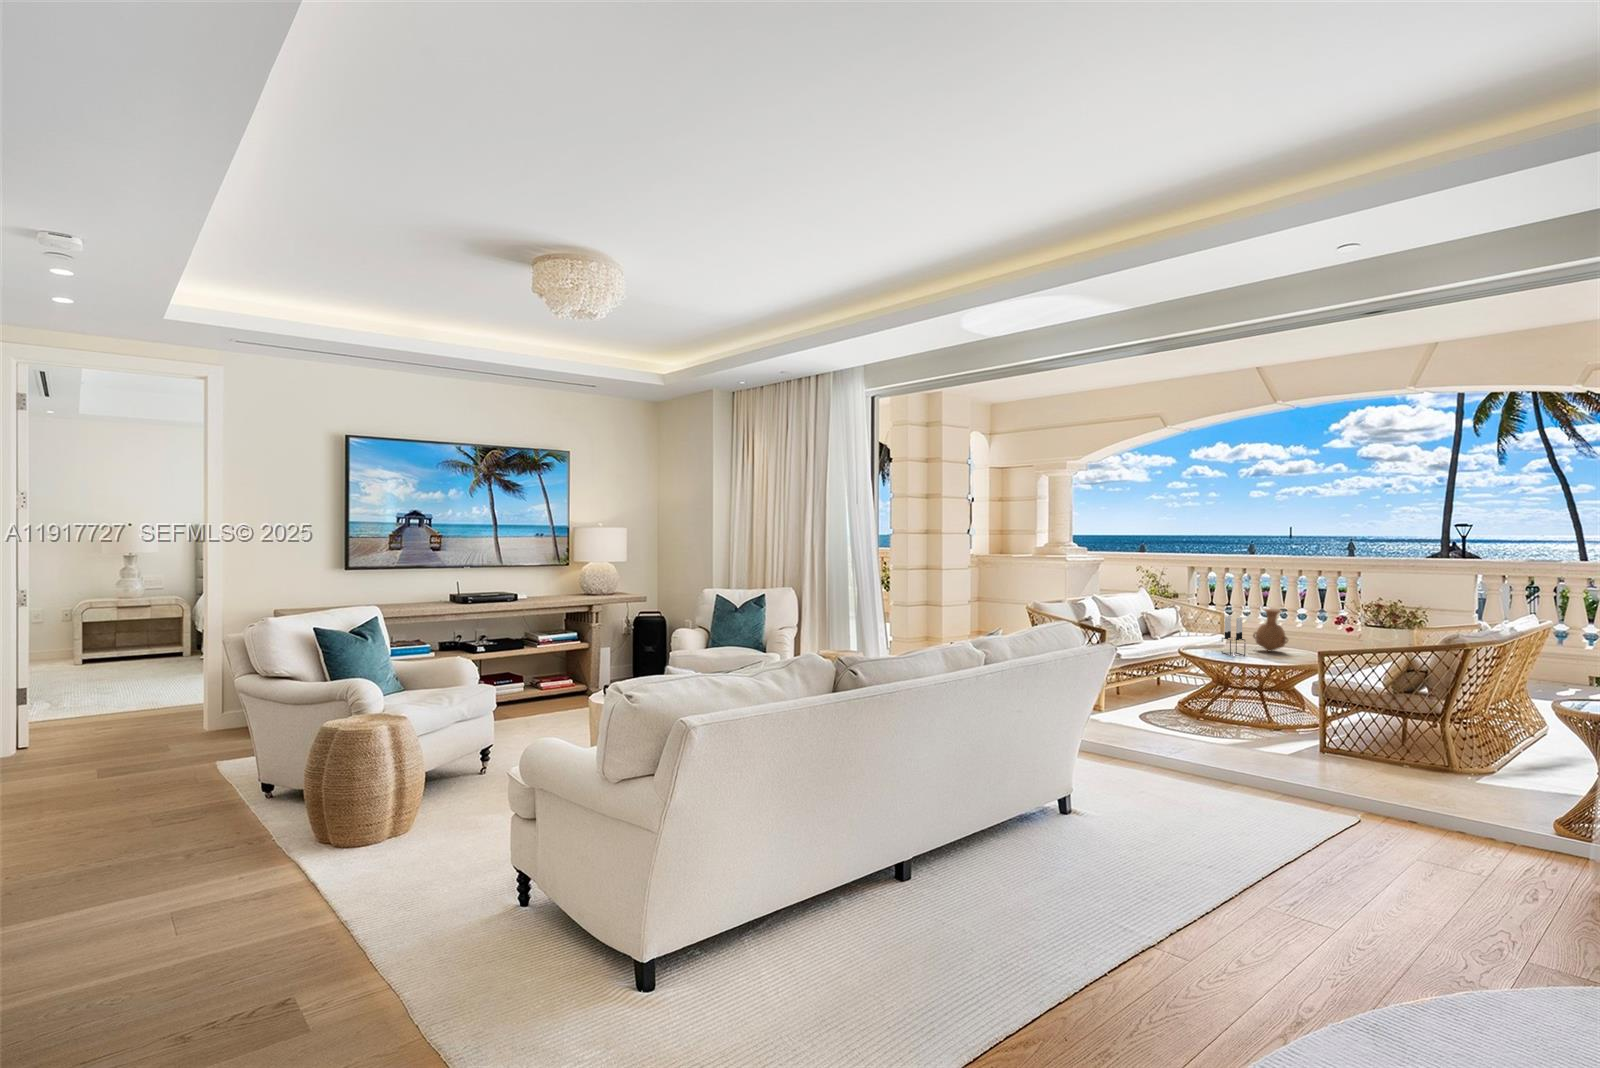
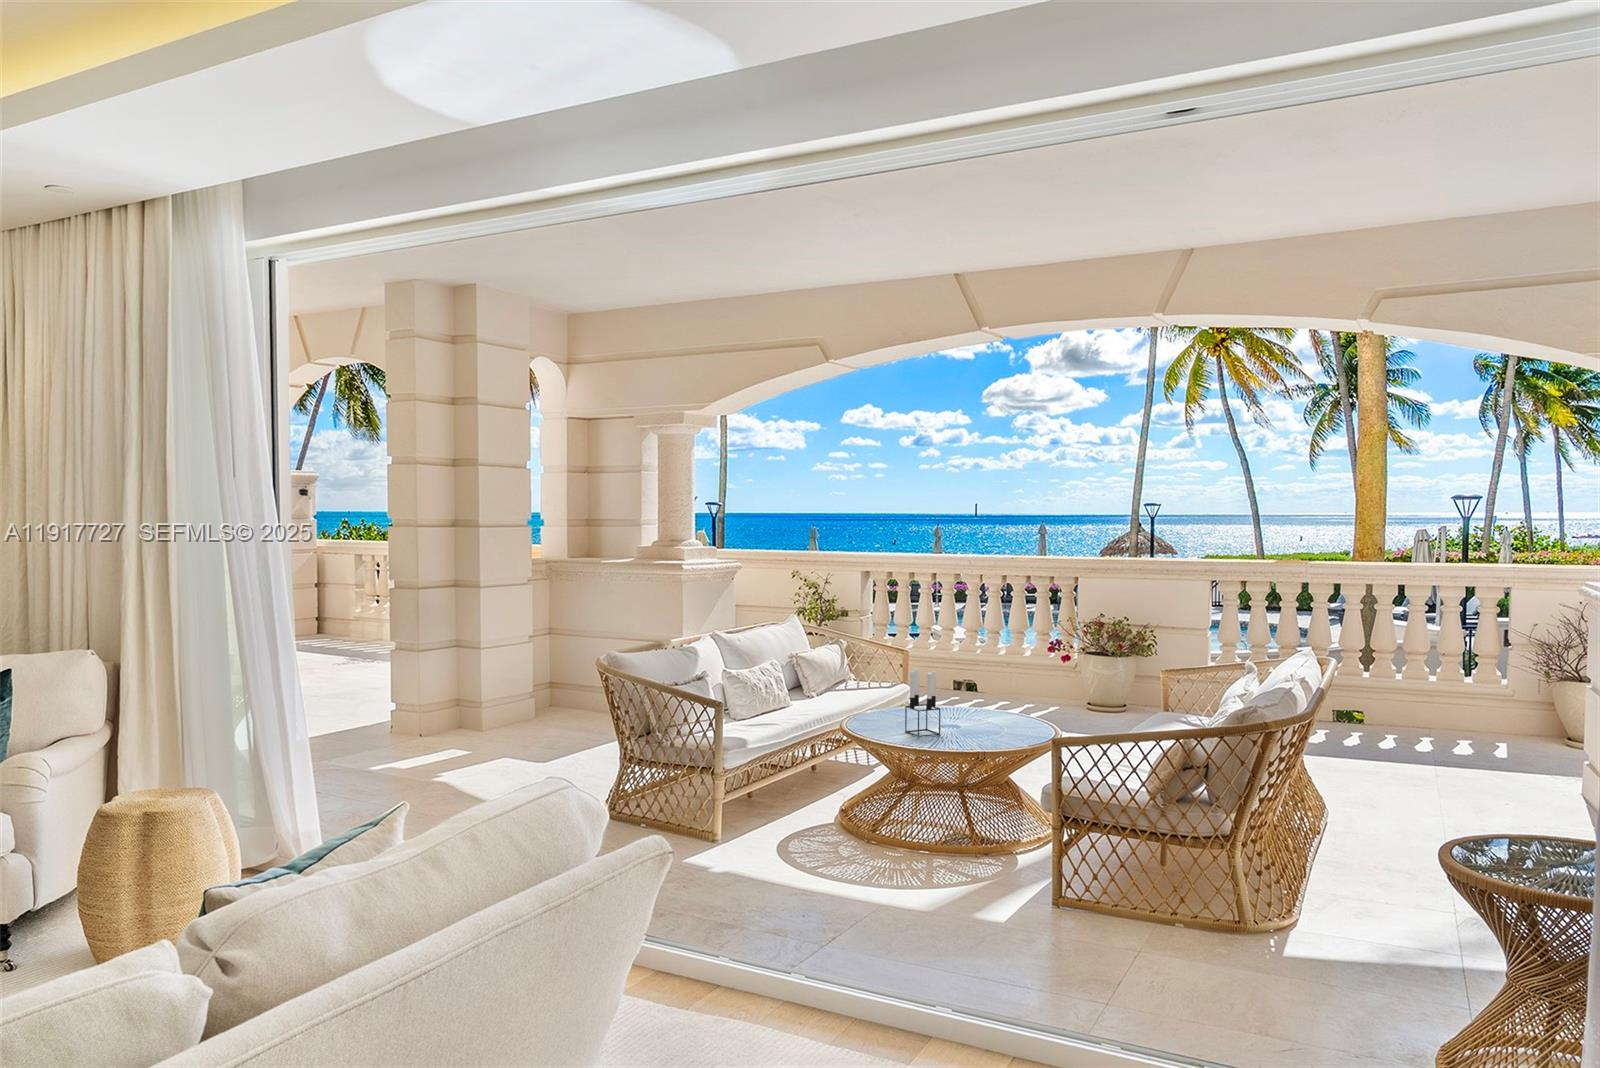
vase: present [1253,608,1288,651] -> none [950,652,1001,722]

